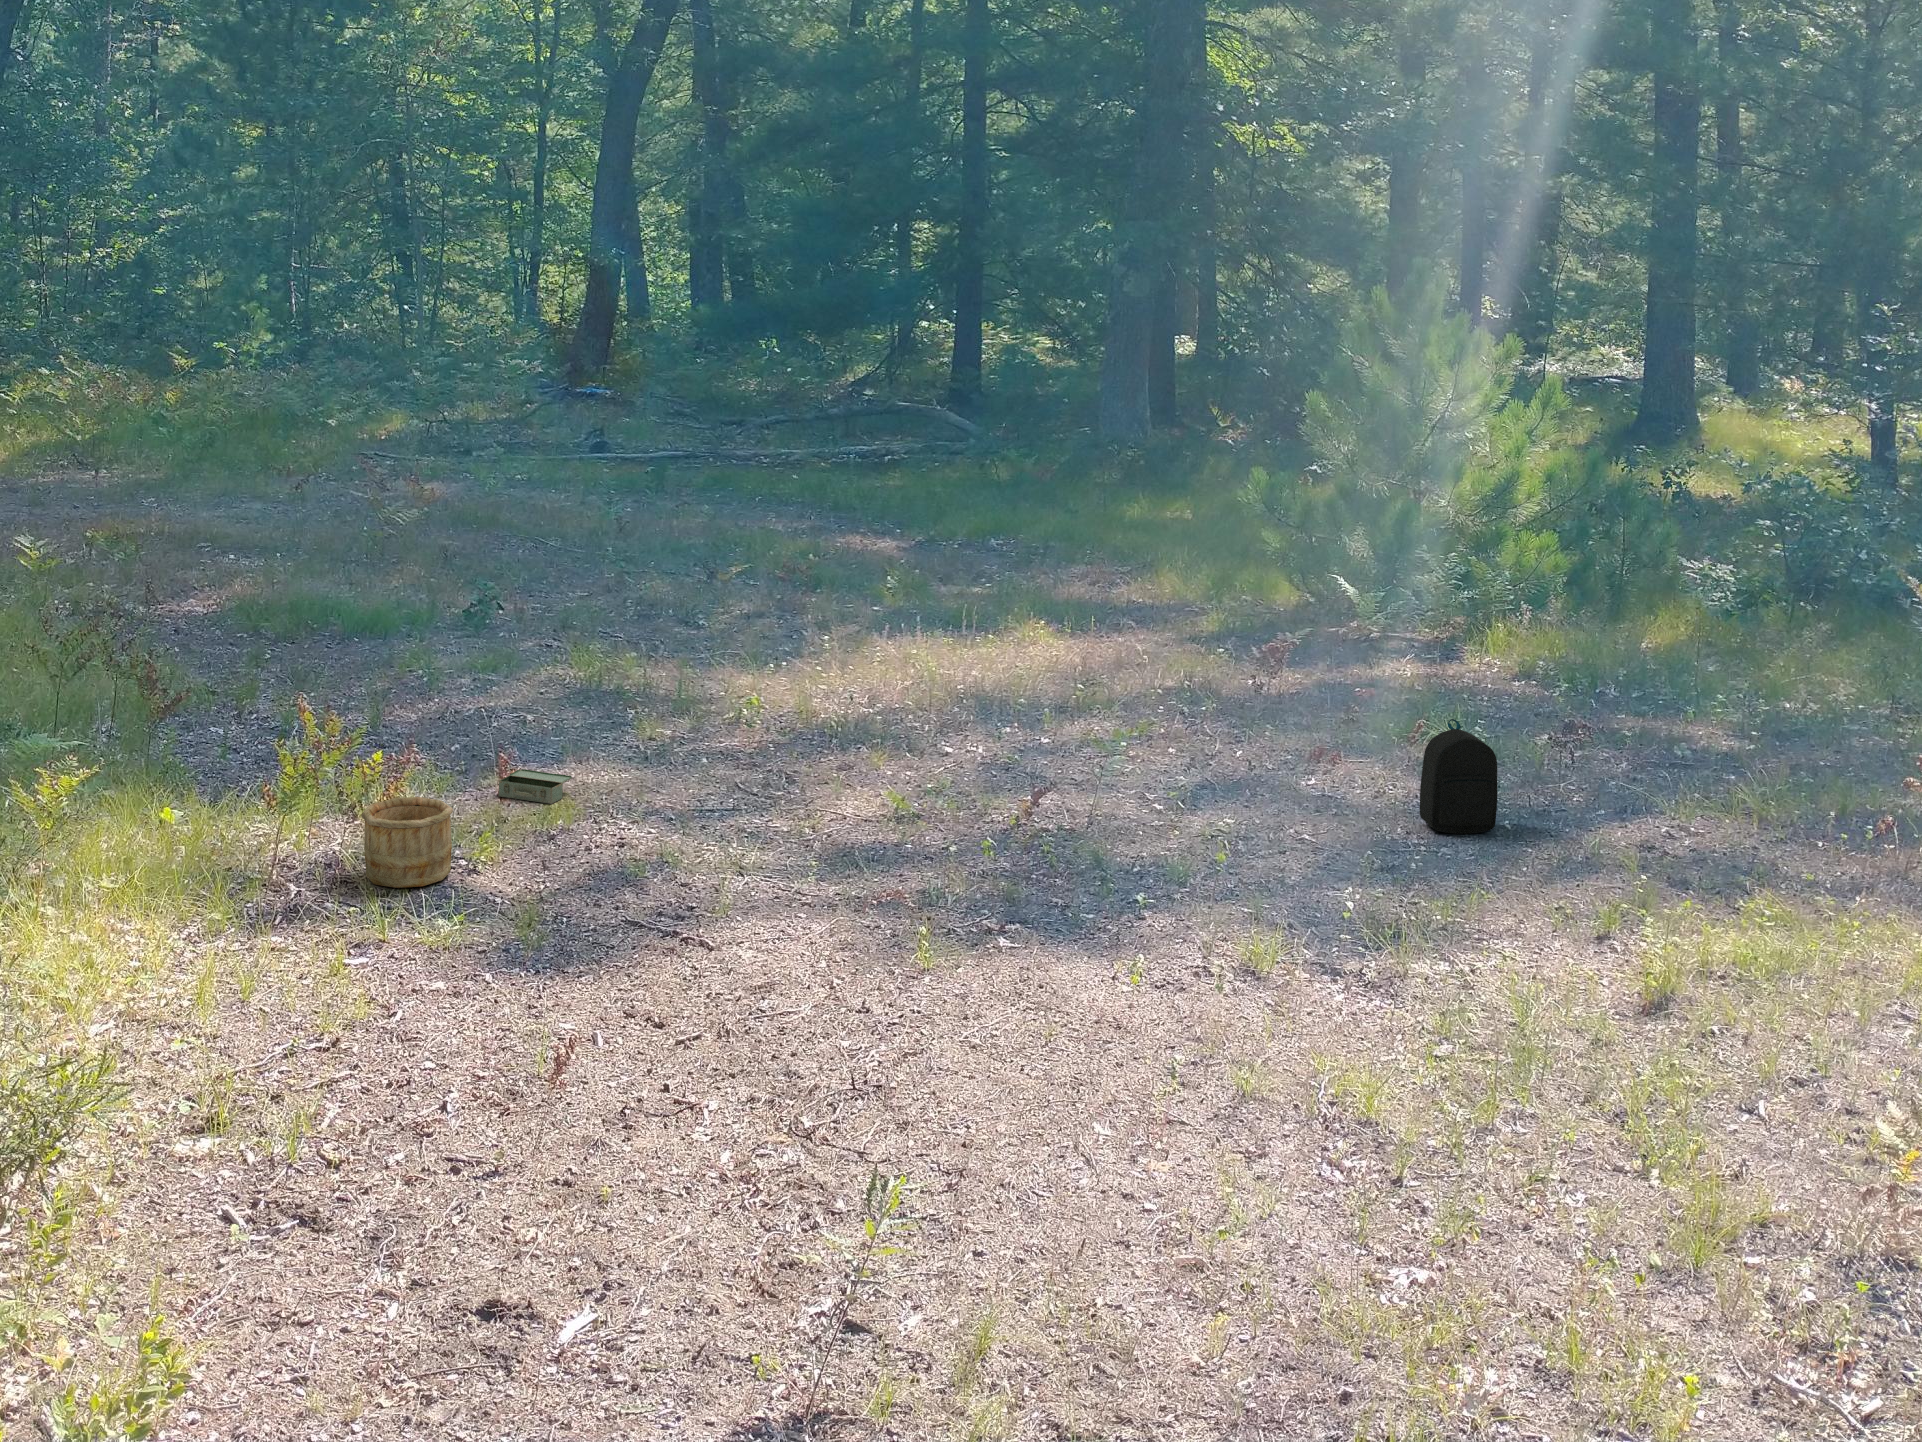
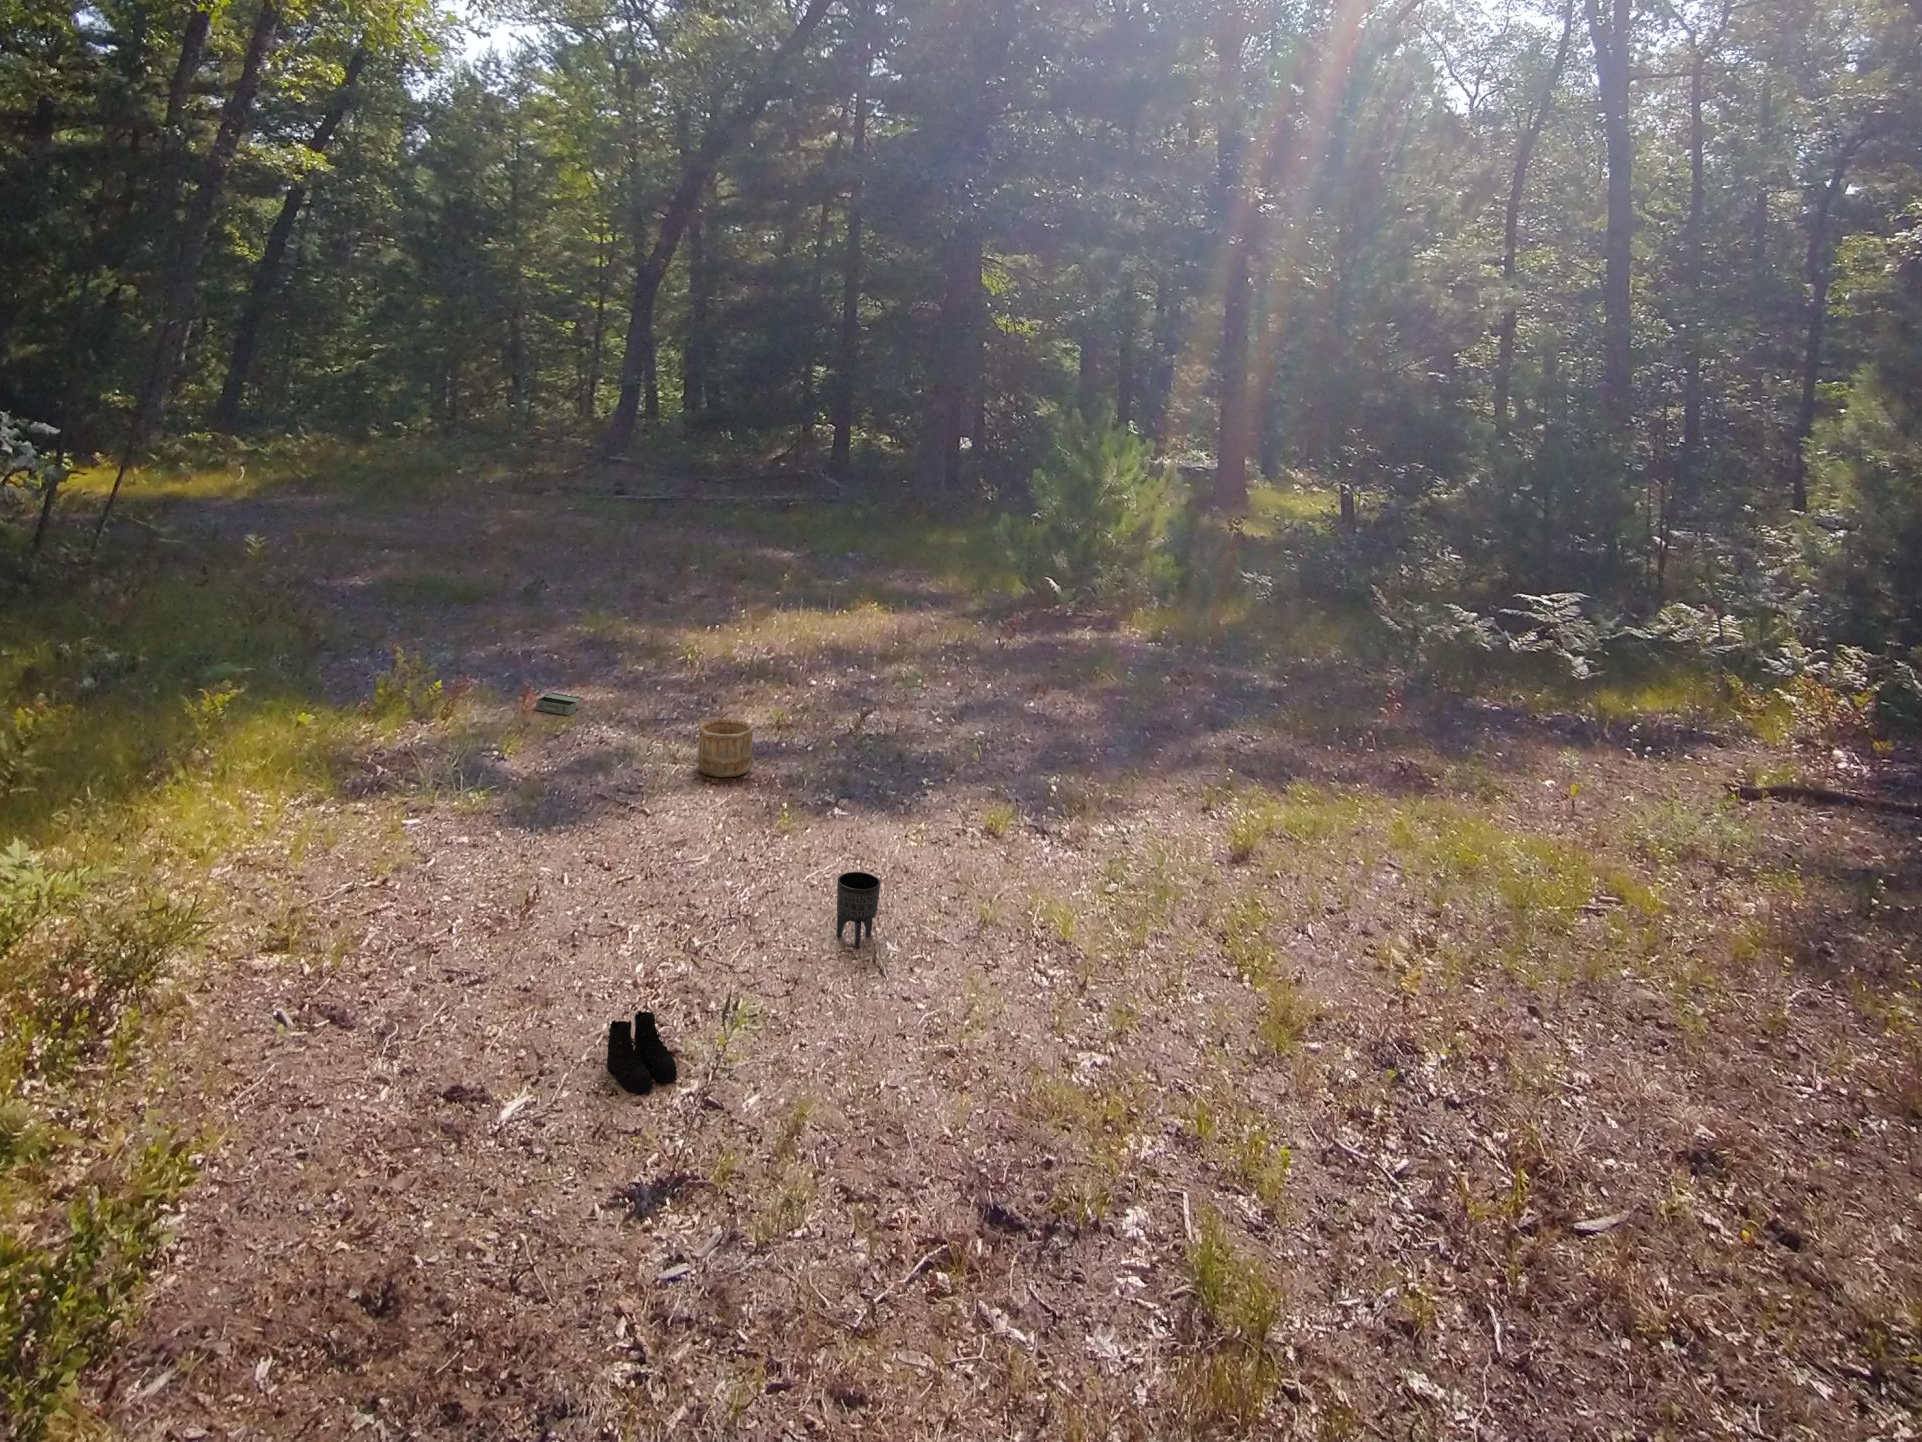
backpack: present [1420,719,1498,834] -> none [1094,675,1140,746]
wooden bucket: present [361,797,453,888] -> present [698,718,754,777]
planter: none [1008,1021,1074,1131] -> present [837,872,880,948]
boots: none [694,1205,796,1311] -> present [607,1010,677,1093]

